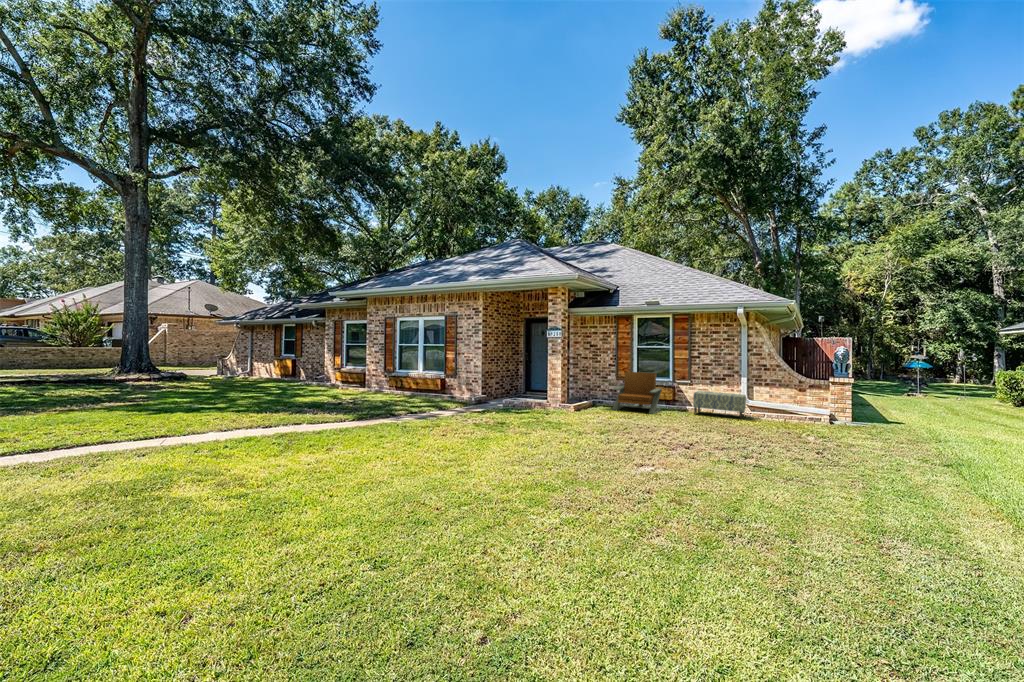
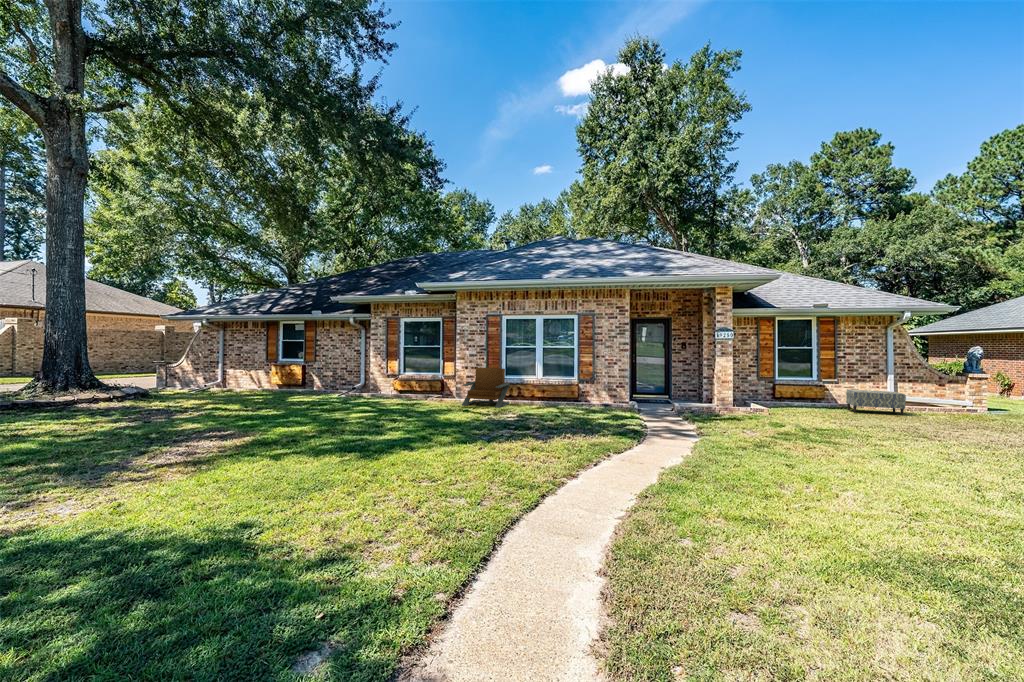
lounge chair: present [613,372,662,414] -> present [462,367,510,408]

